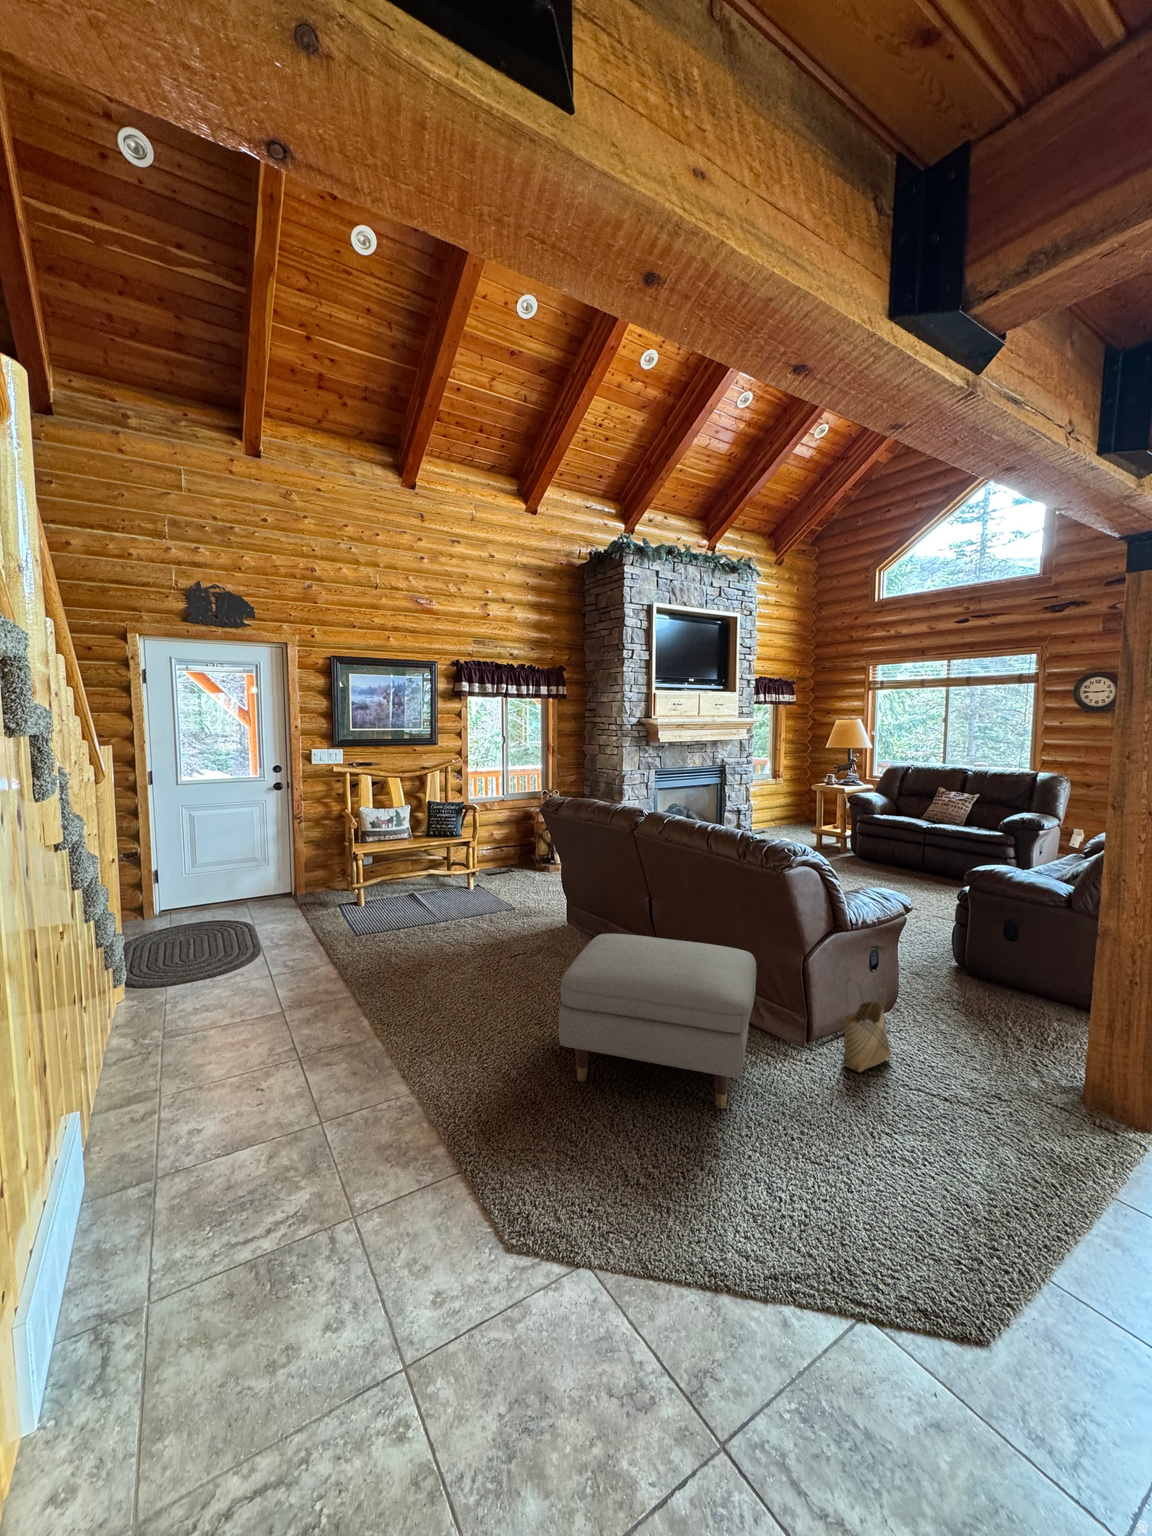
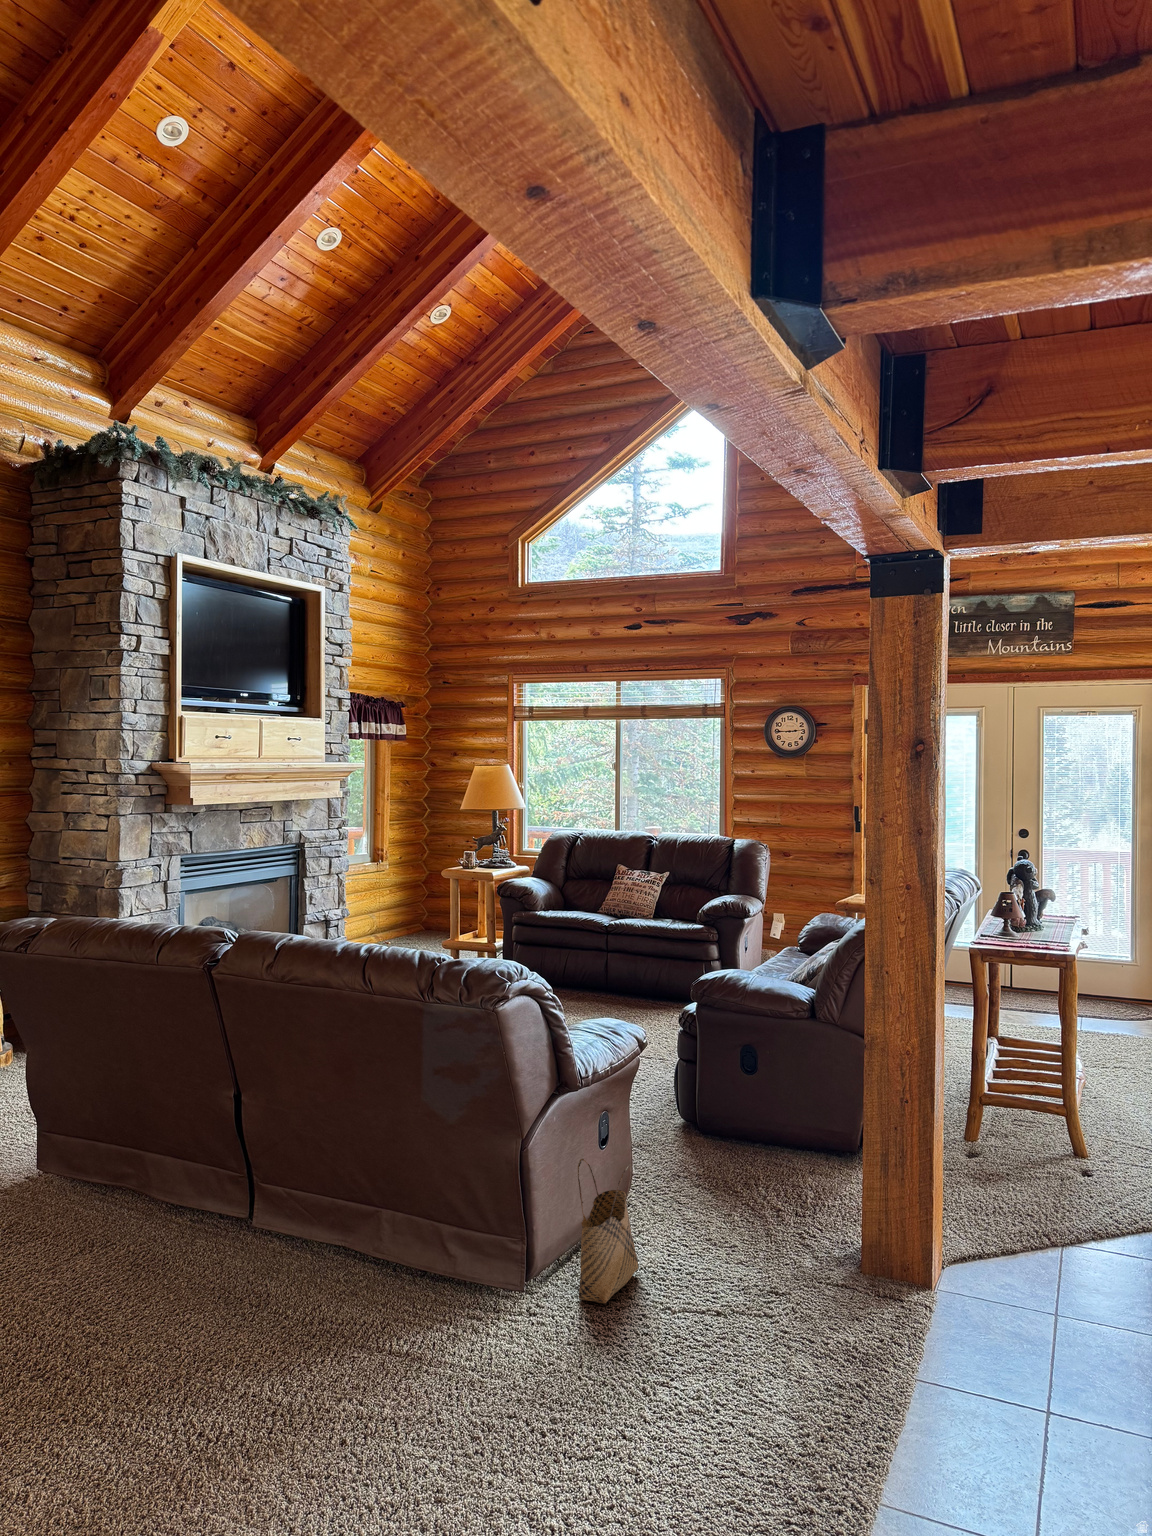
ottoman: present [558,934,756,1109] -> none [111,1147,468,1464]

